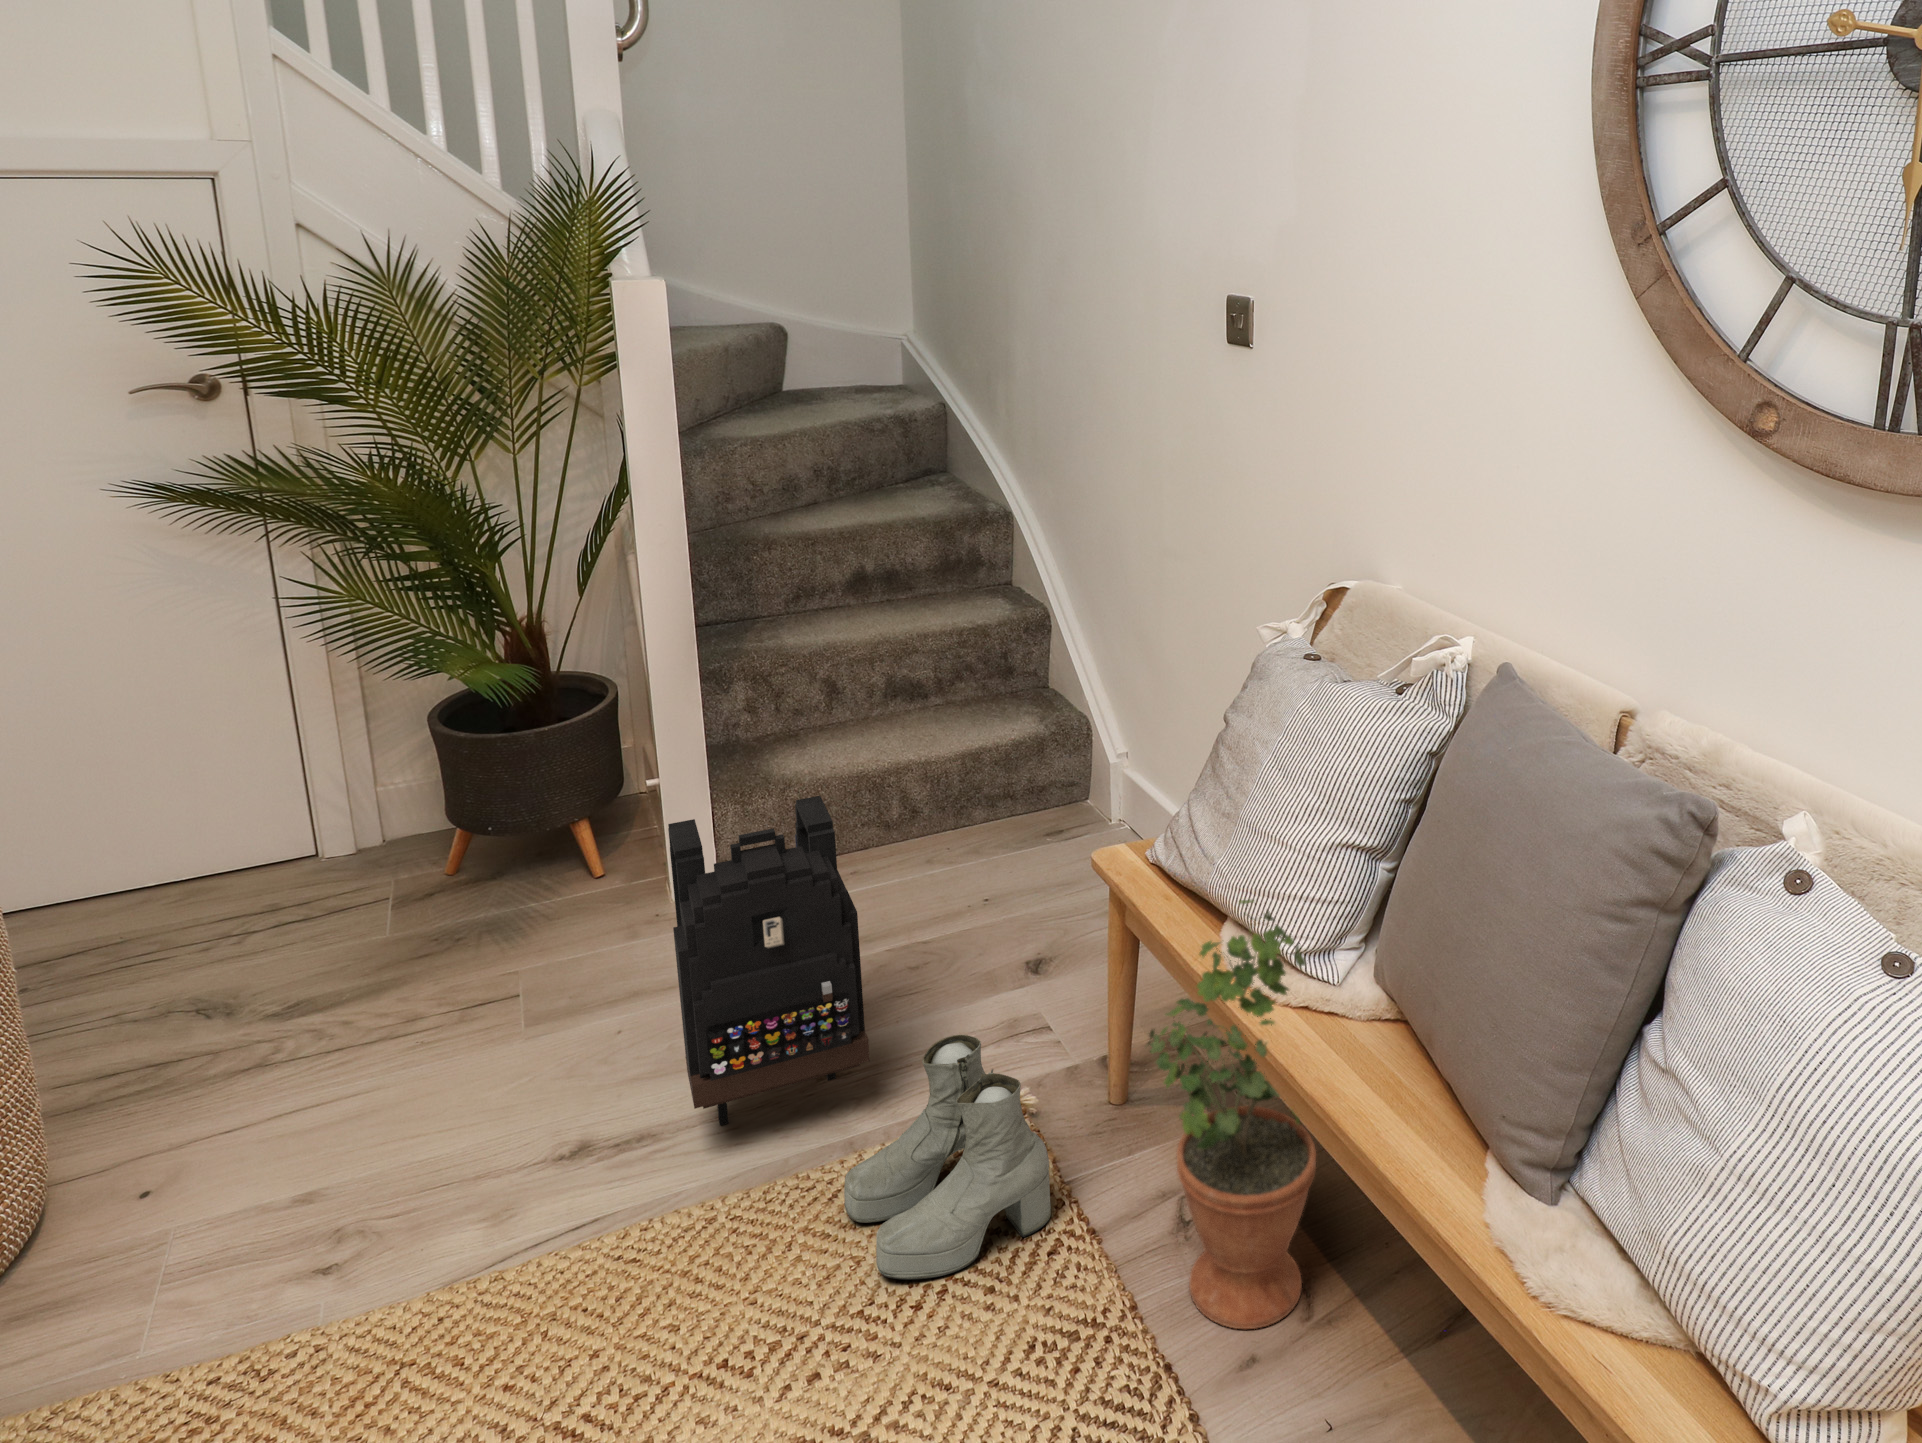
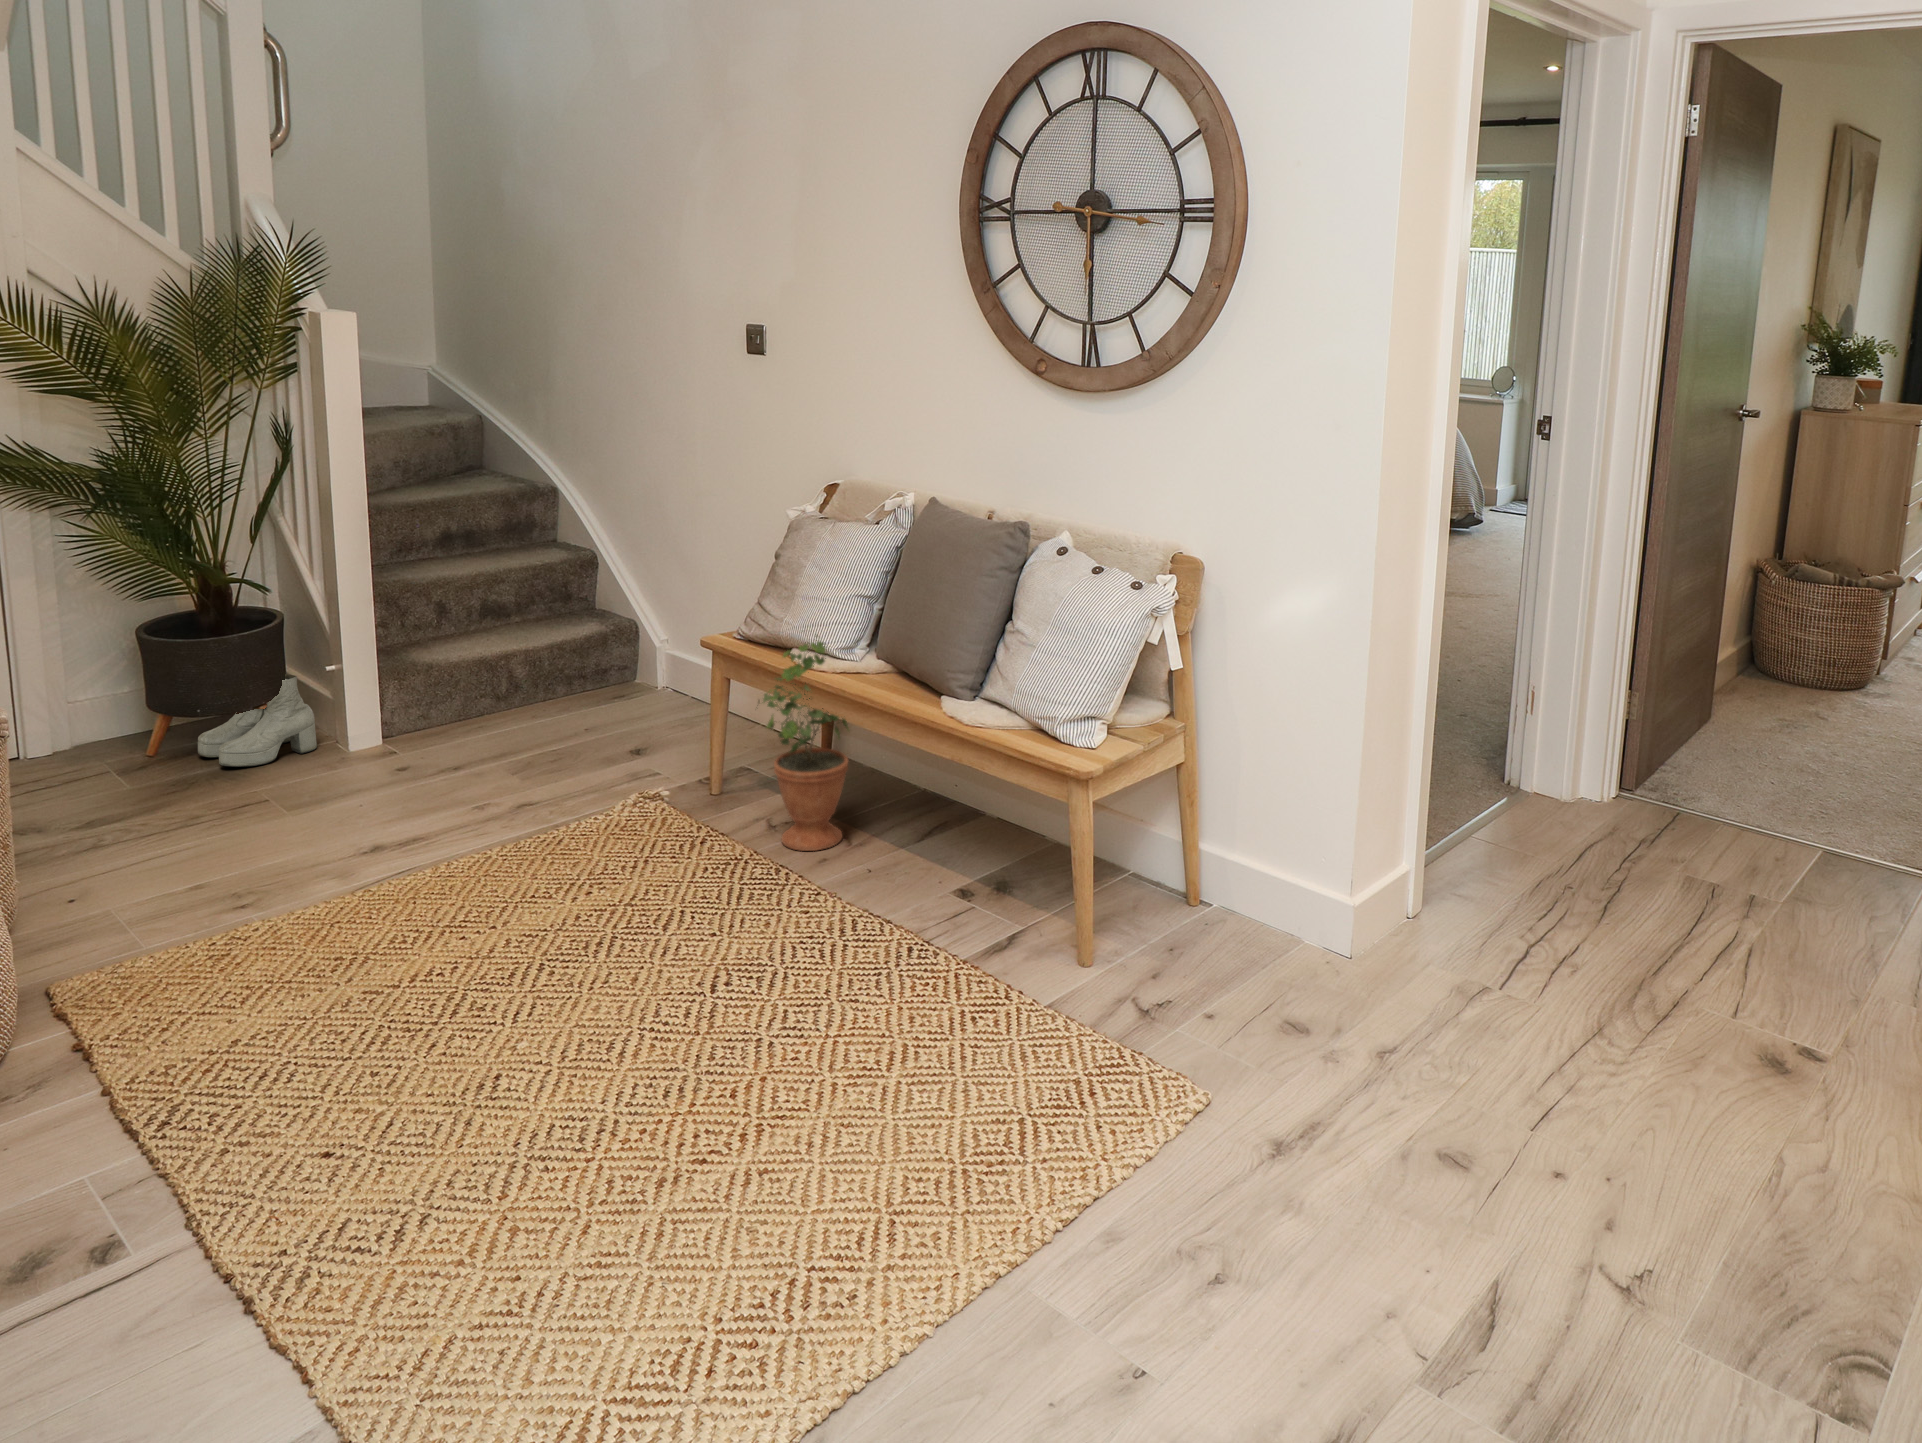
backpack: present [668,796,870,1125] -> none [420,628,563,828]
boots: present [844,1035,1051,1280] -> present [198,674,317,767]

